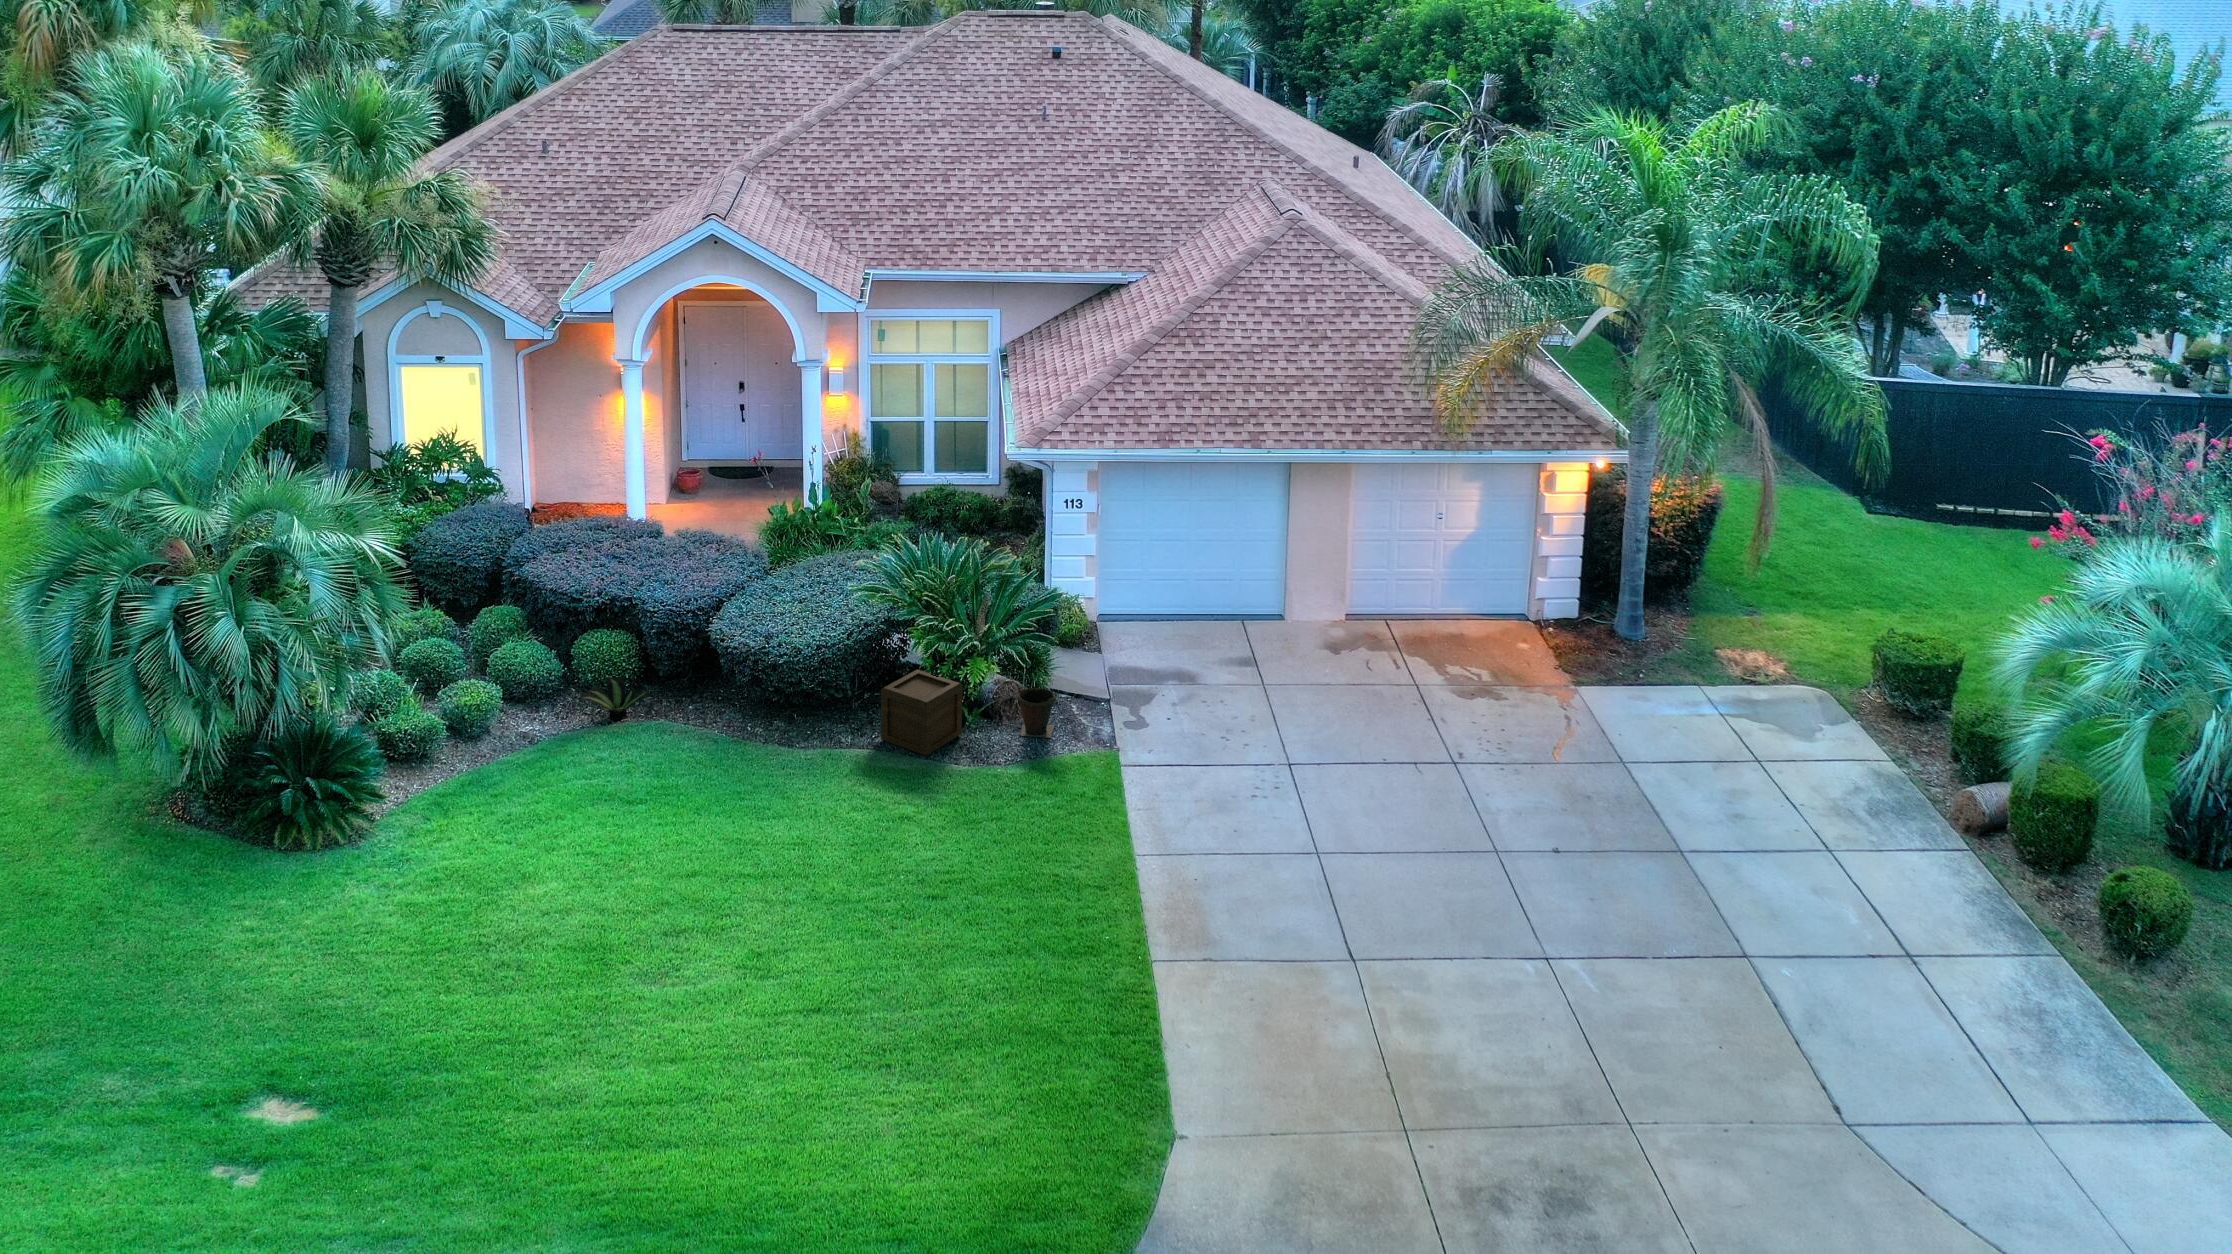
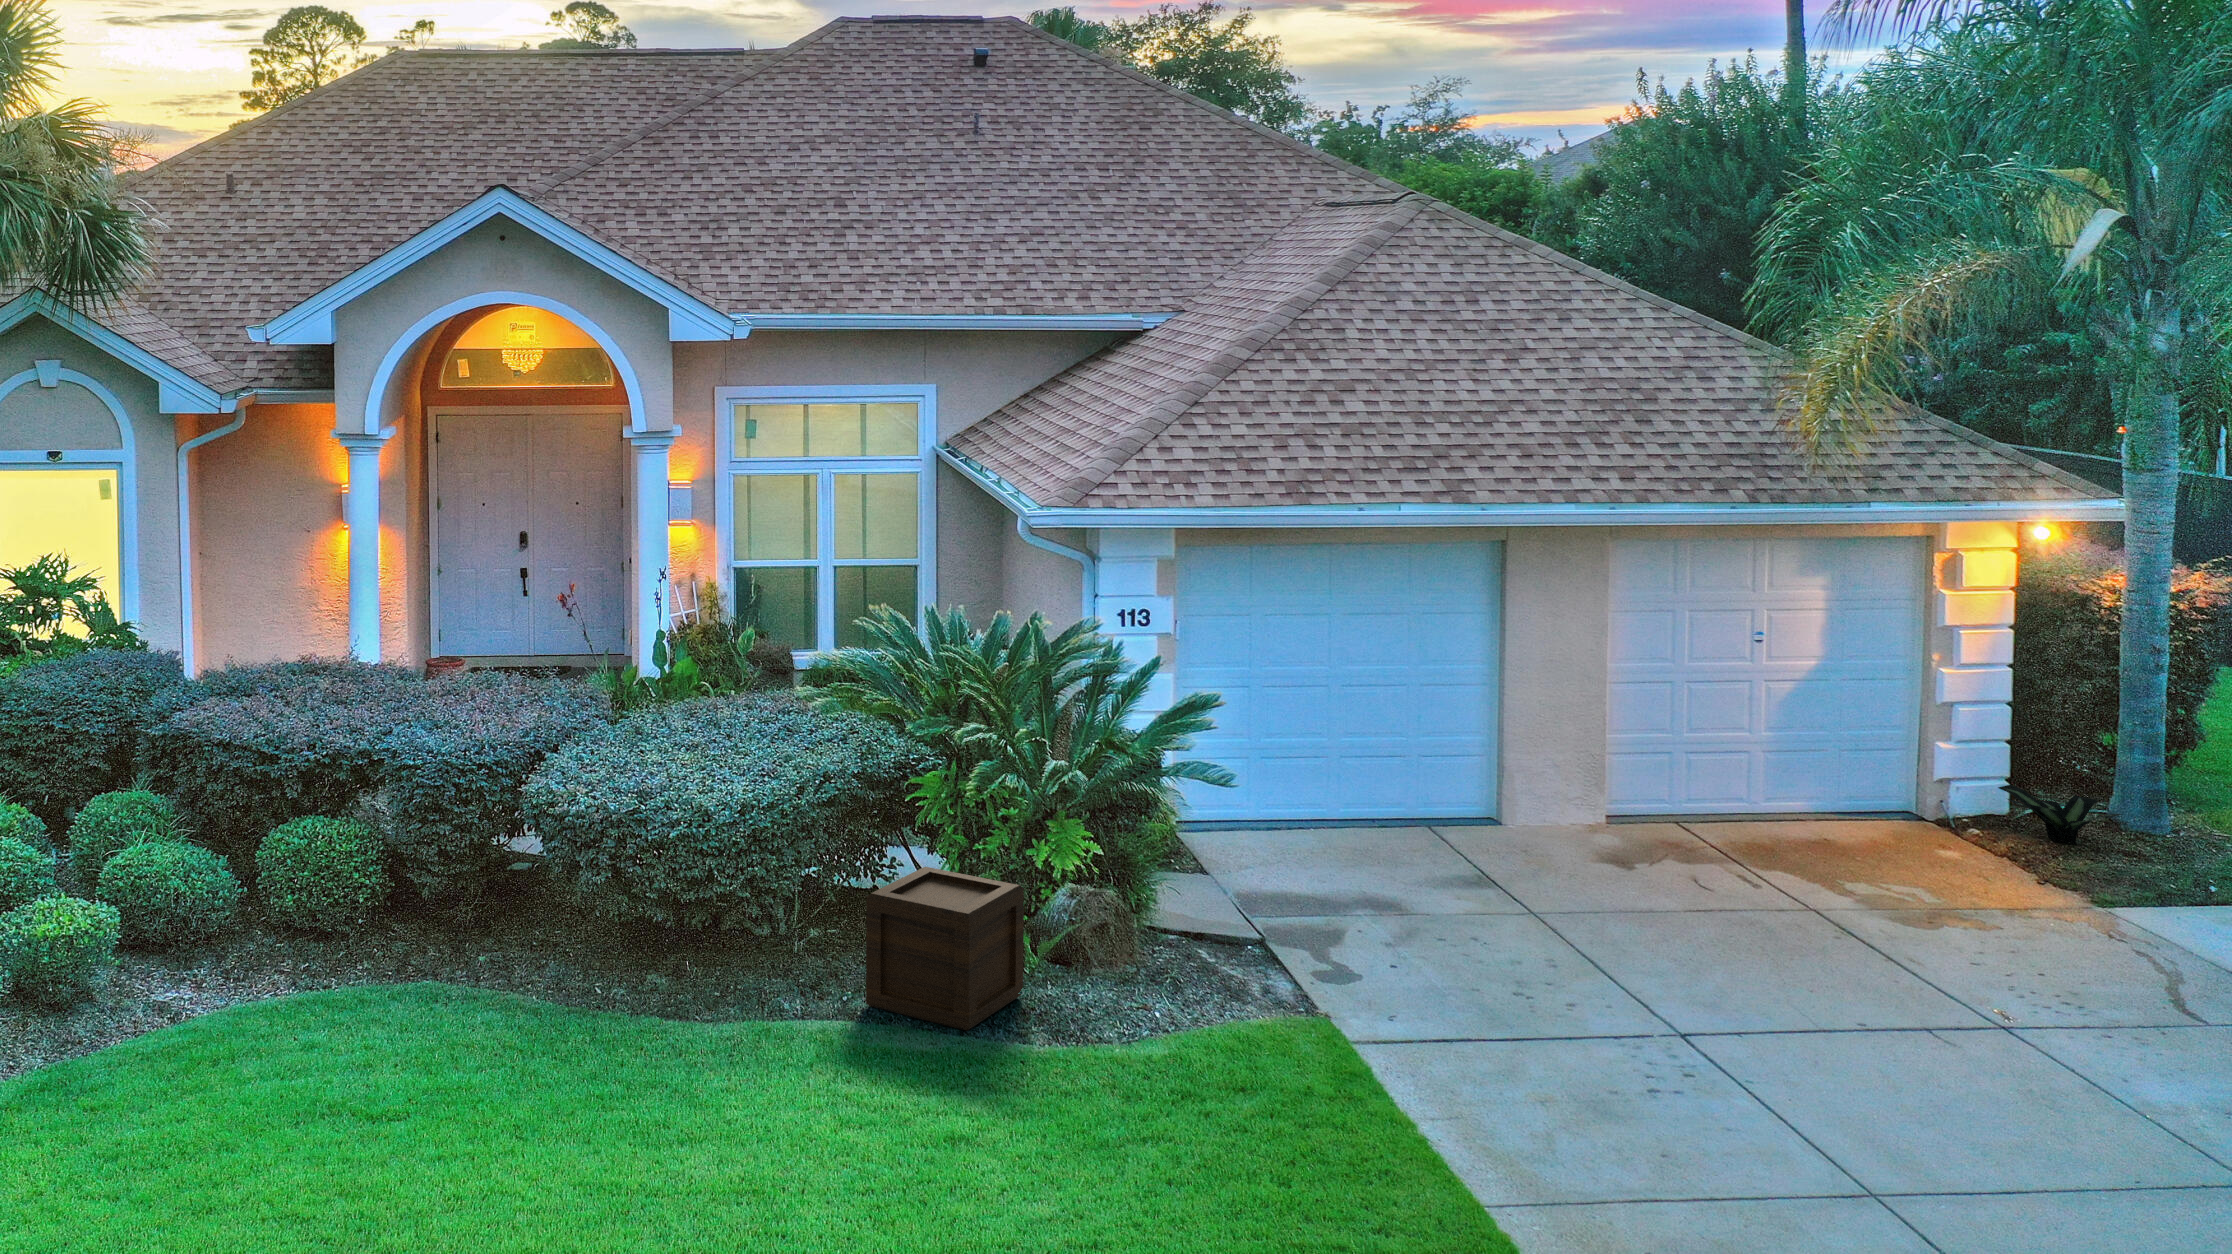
potted plant: present [580,677,649,721] -> present [1998,785,2121,844]
bucket: present [1017,688,1056,738] -> none [1126,901,1207,999]

